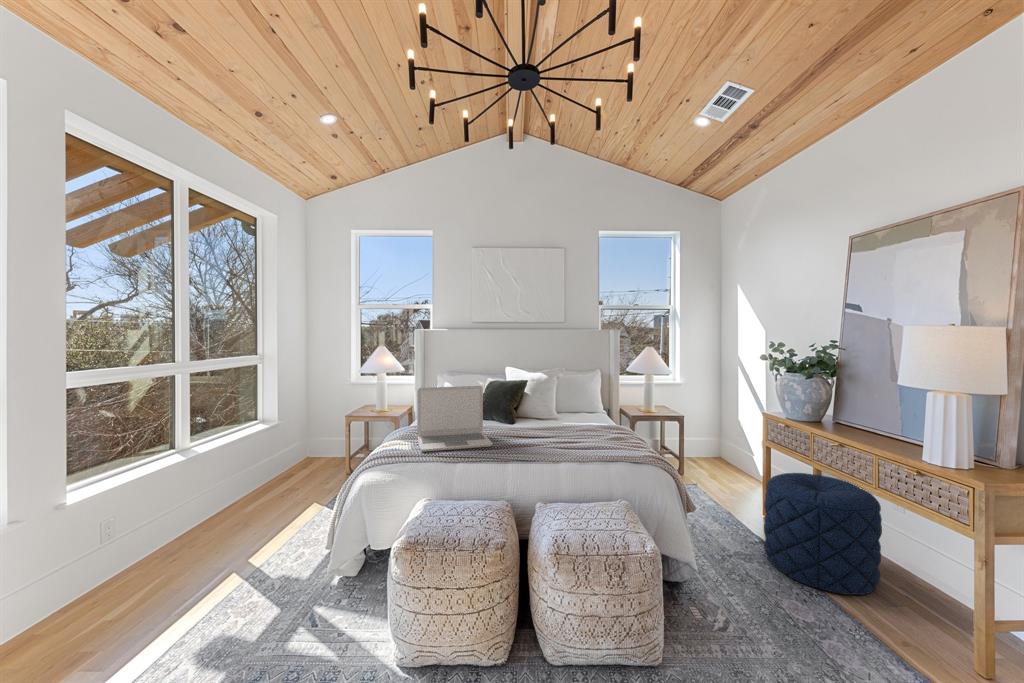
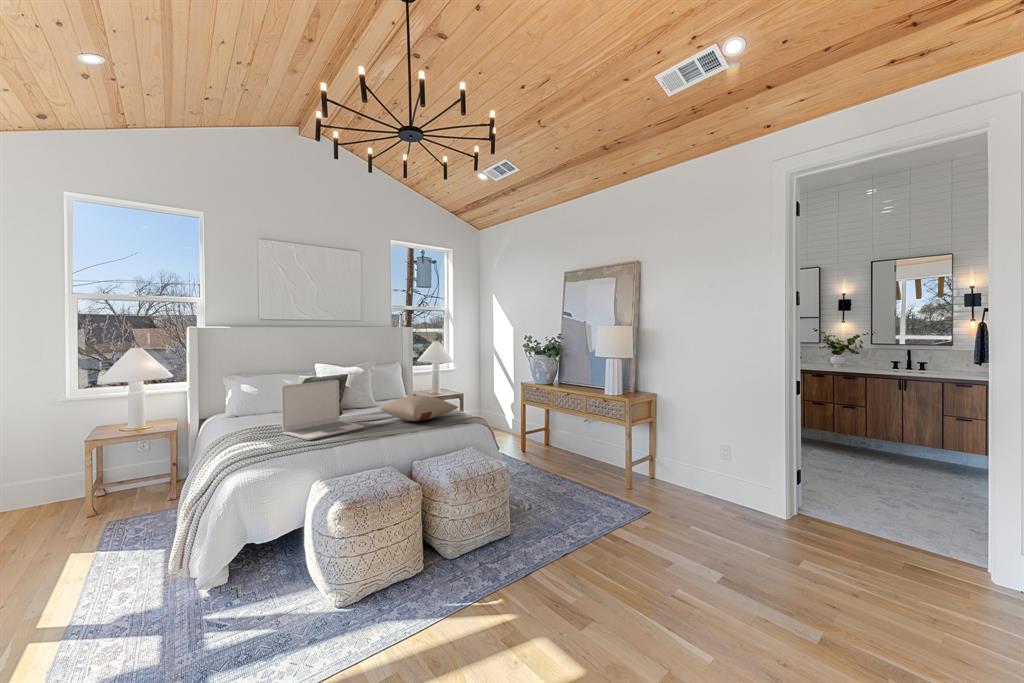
pillow: none [523,414,614,449] -> present [380,395,458,421]
pouf: present [764,473,882,595] -> none [533,416,587,478]

